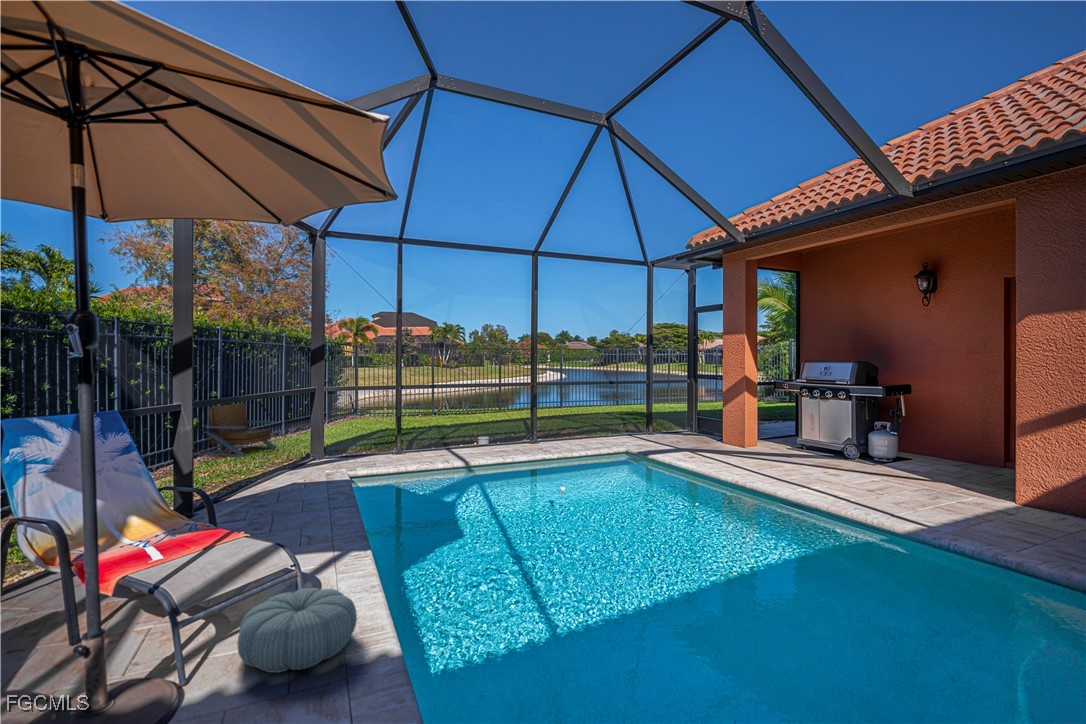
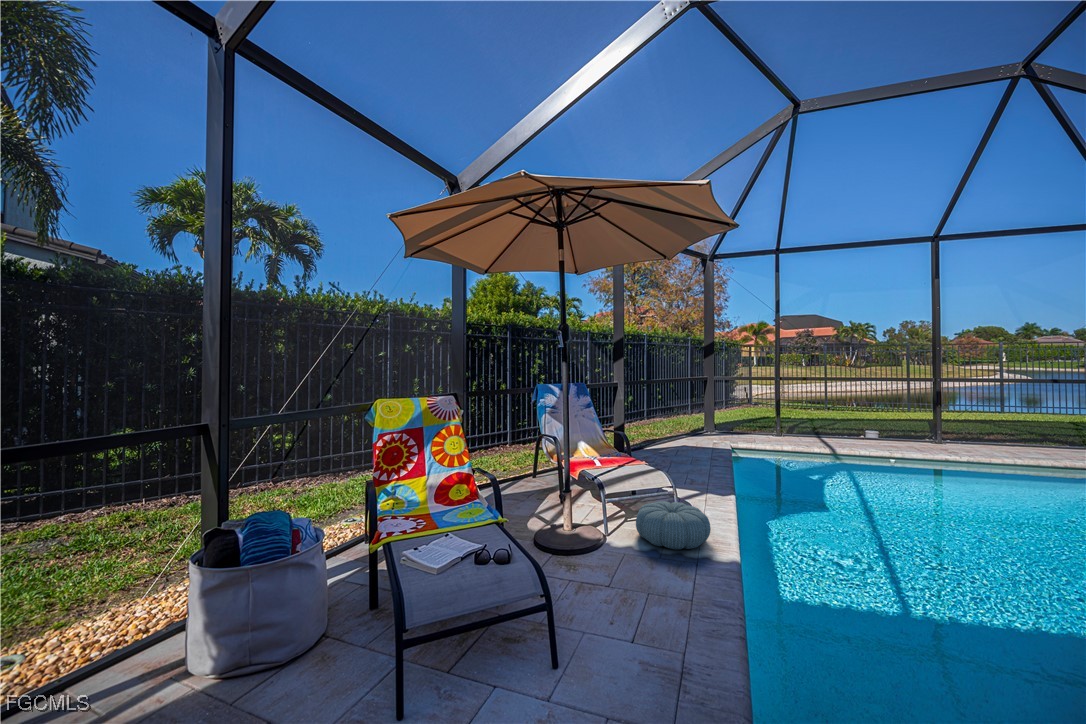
lounge chair: present [201,402,276,456] -> none [632,387,682,425]

